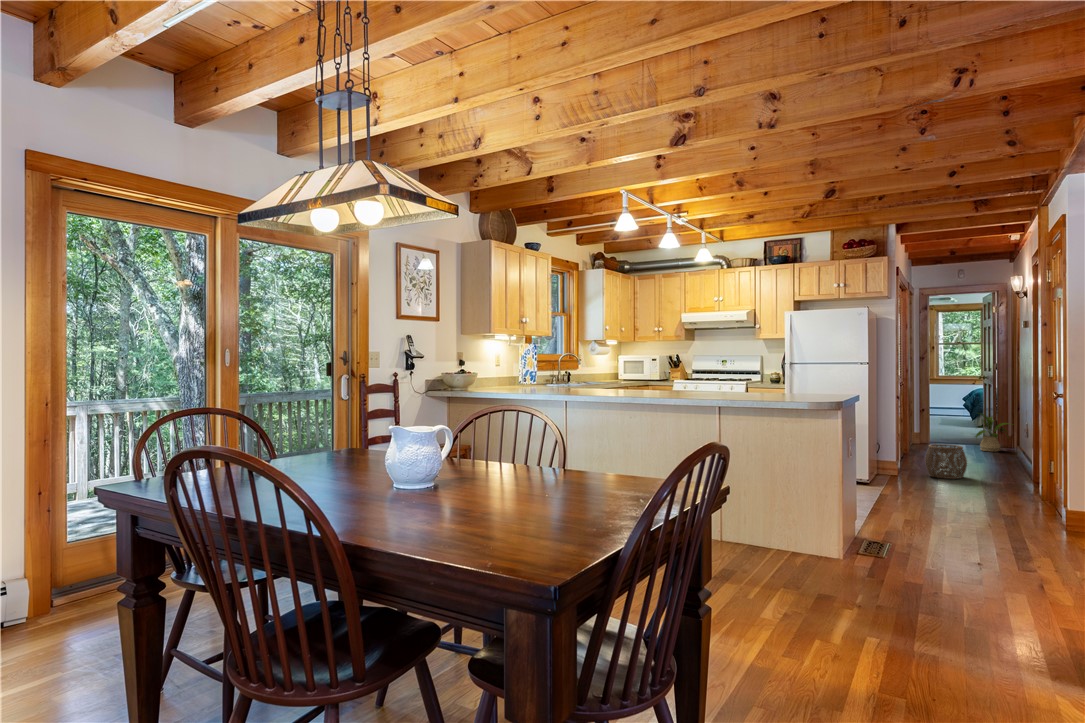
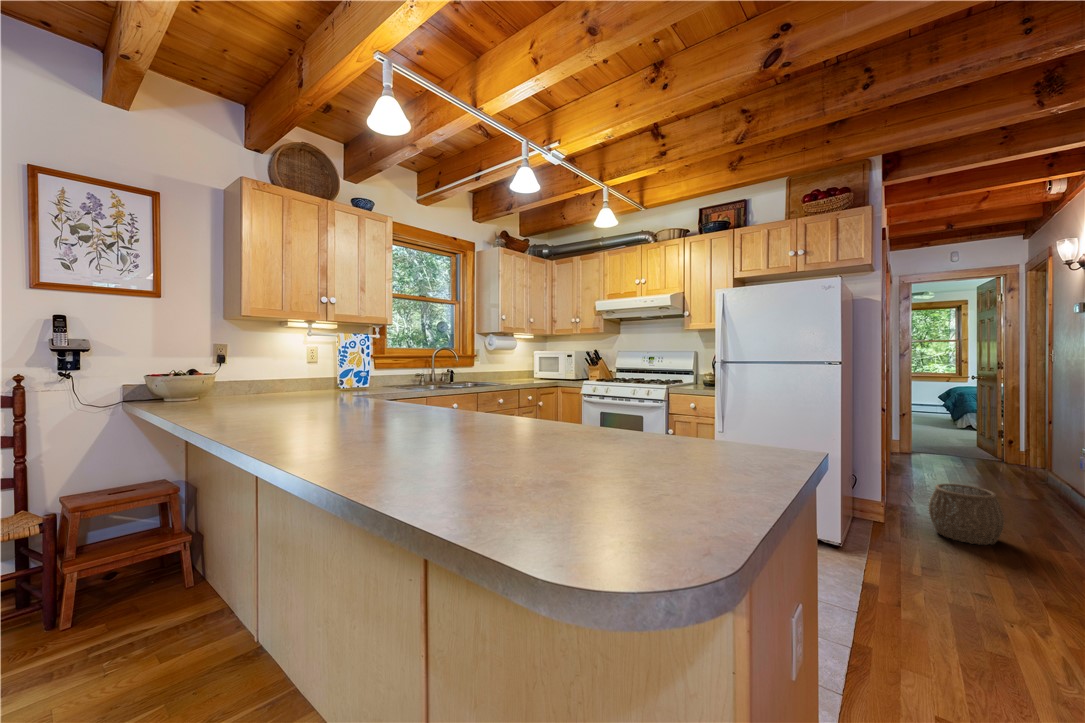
house plant: present [975,414,1008,452] -> none [979,425,1043,476]

